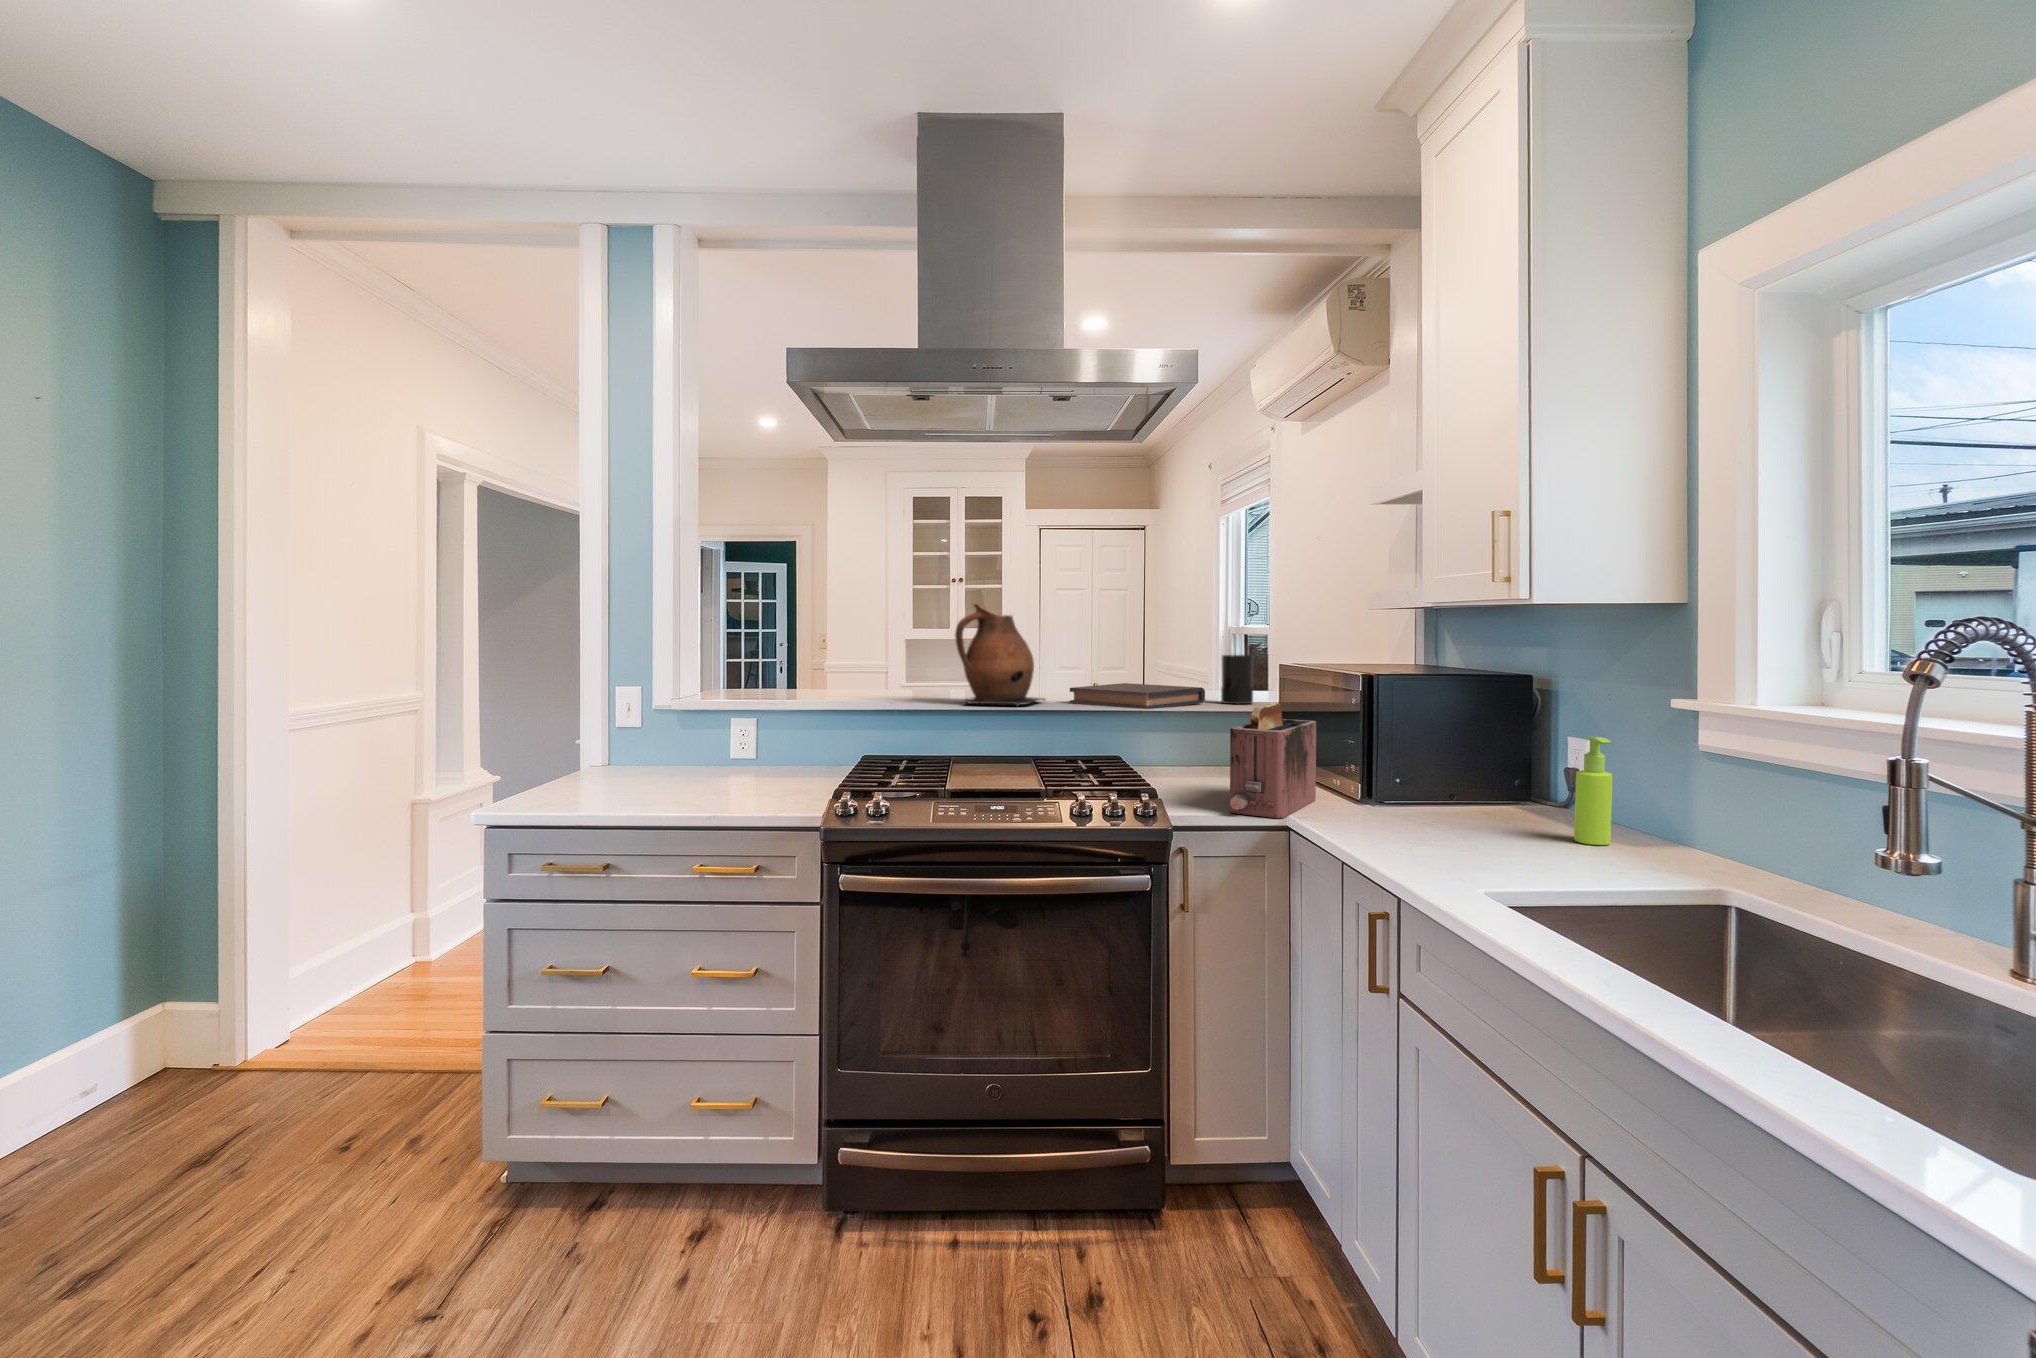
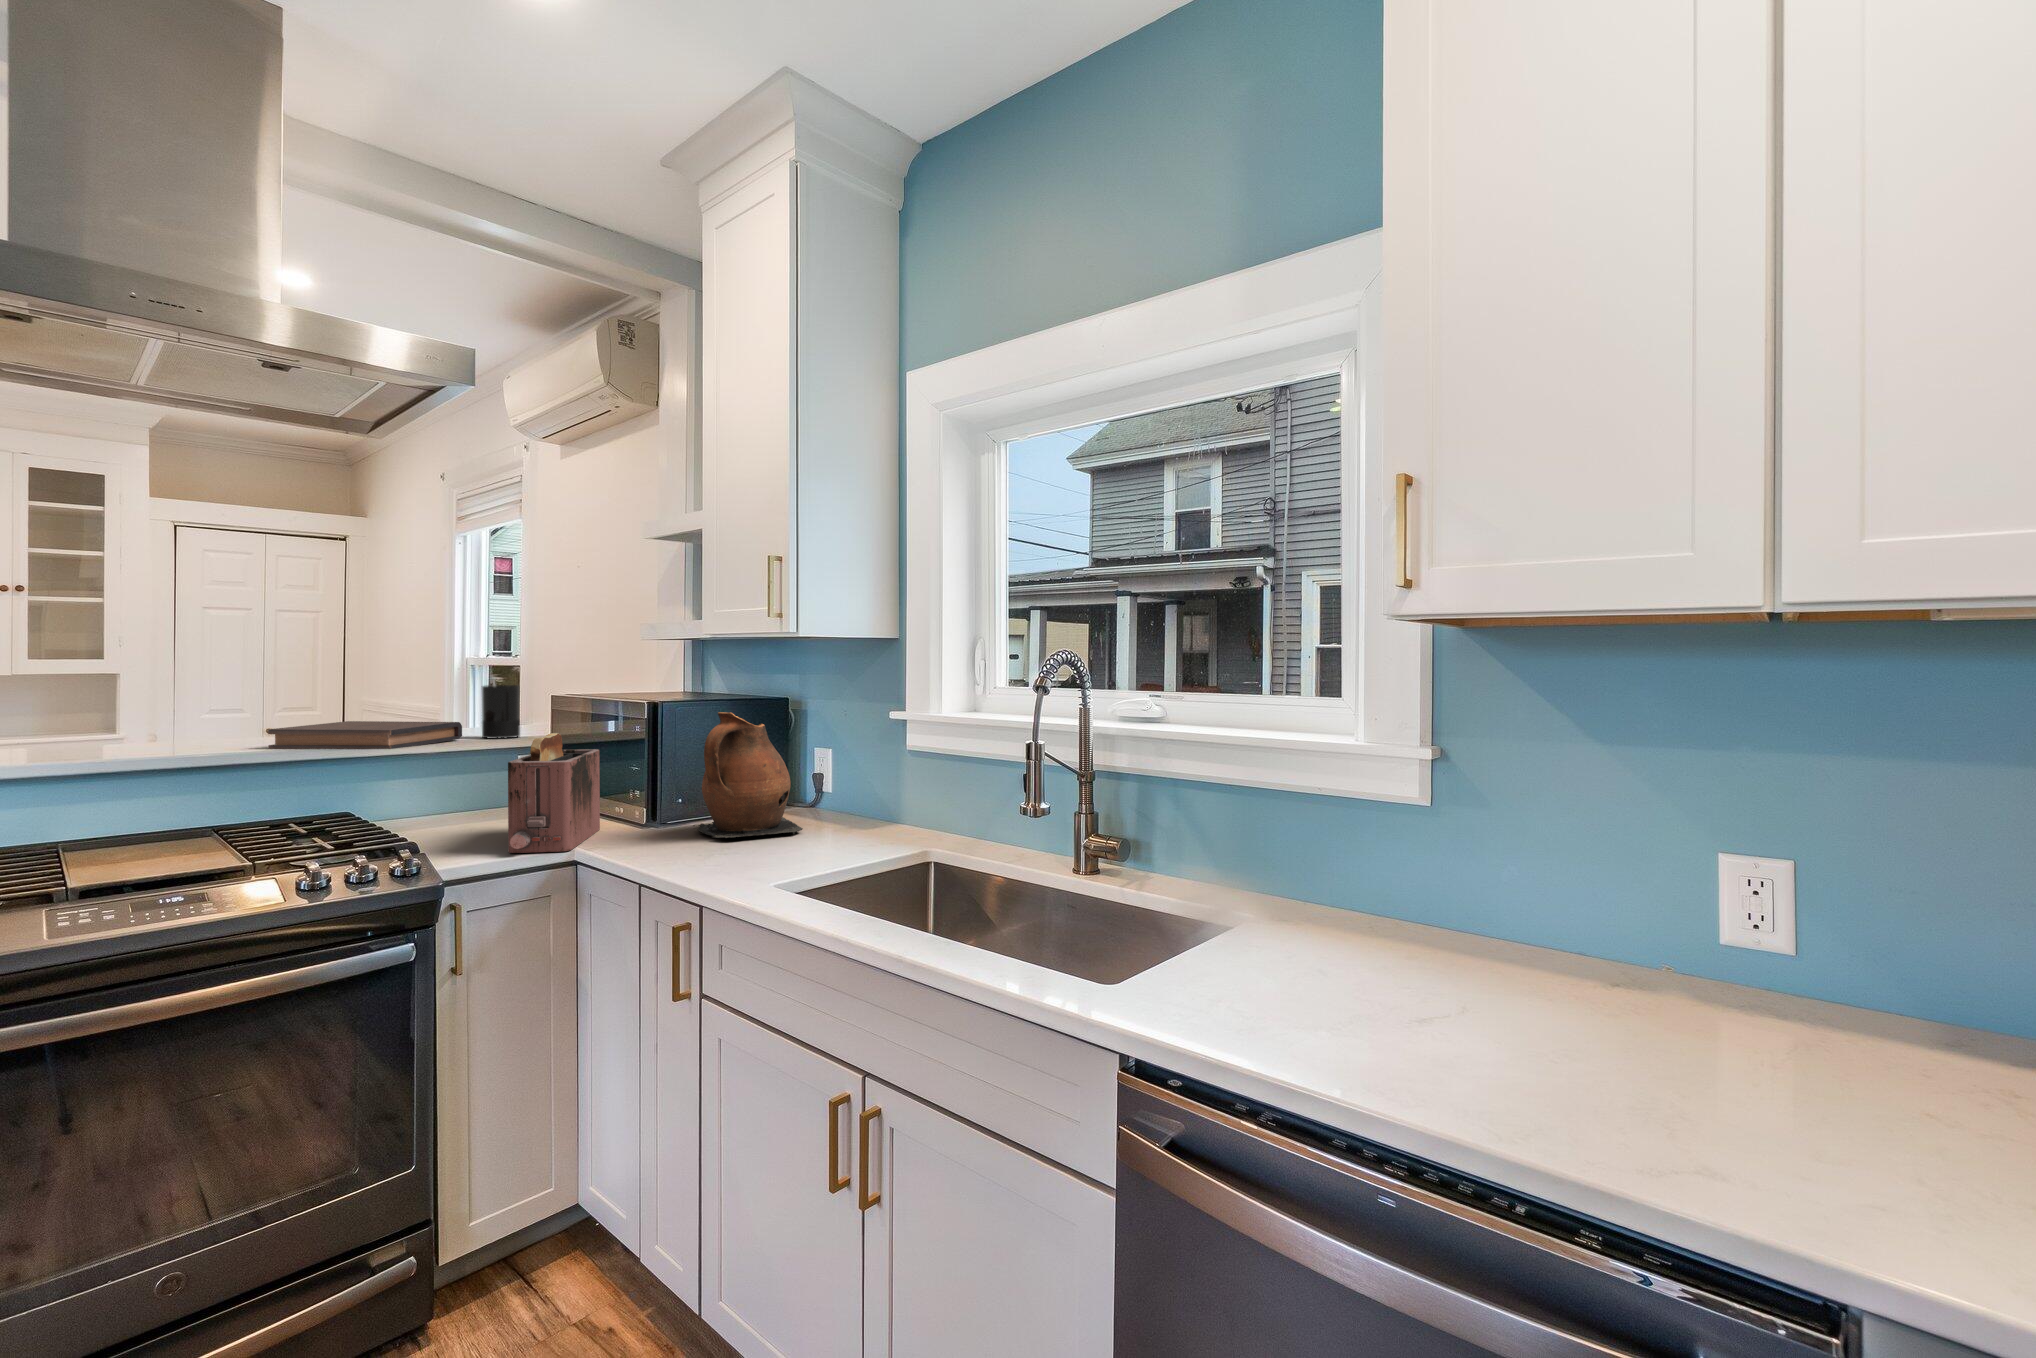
ceramic pitcher: present [955,604,1045,706] -> present [697,712,803,838]
soap dispenser: present [1574,737,1613,845] -> none [831,746,857,834]

